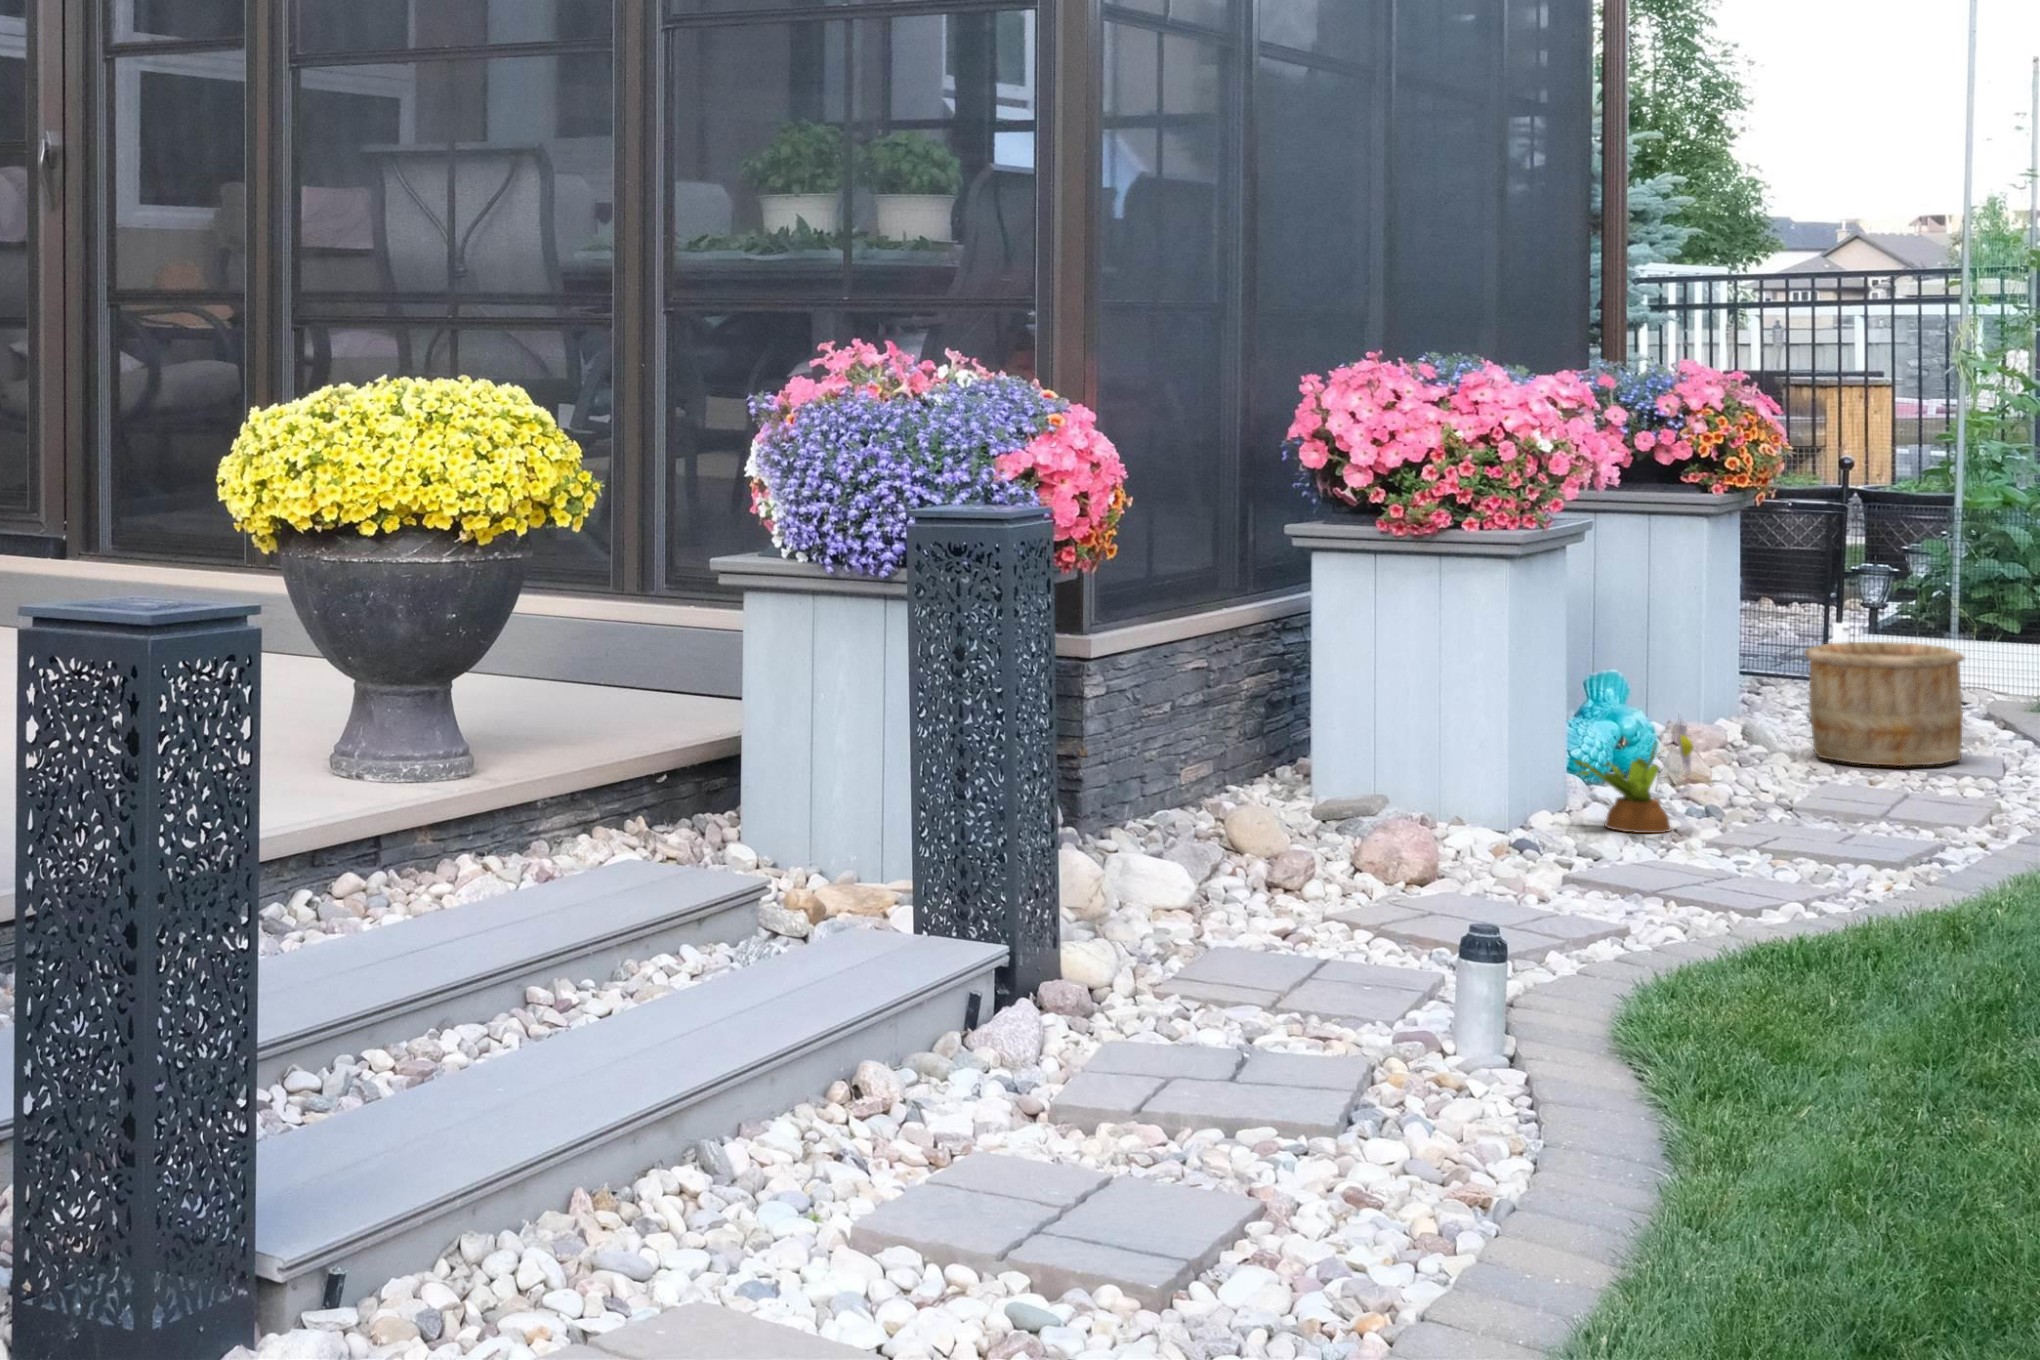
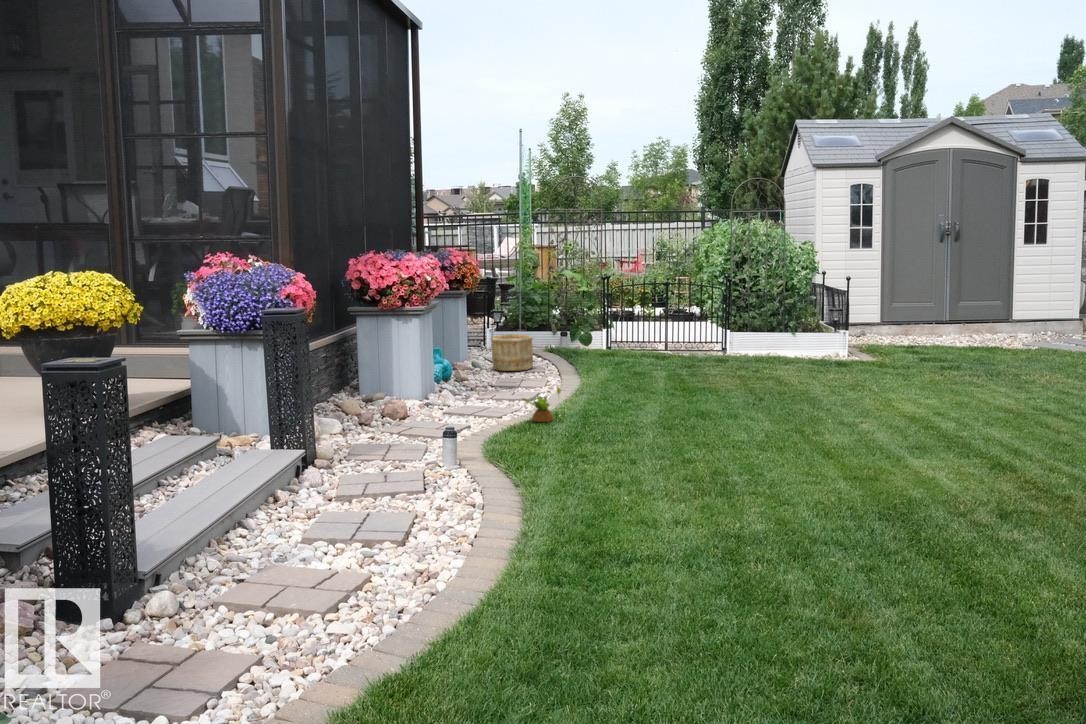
decorative plant: present [1575,720,1693,833] -> present [522,387,561,422]

